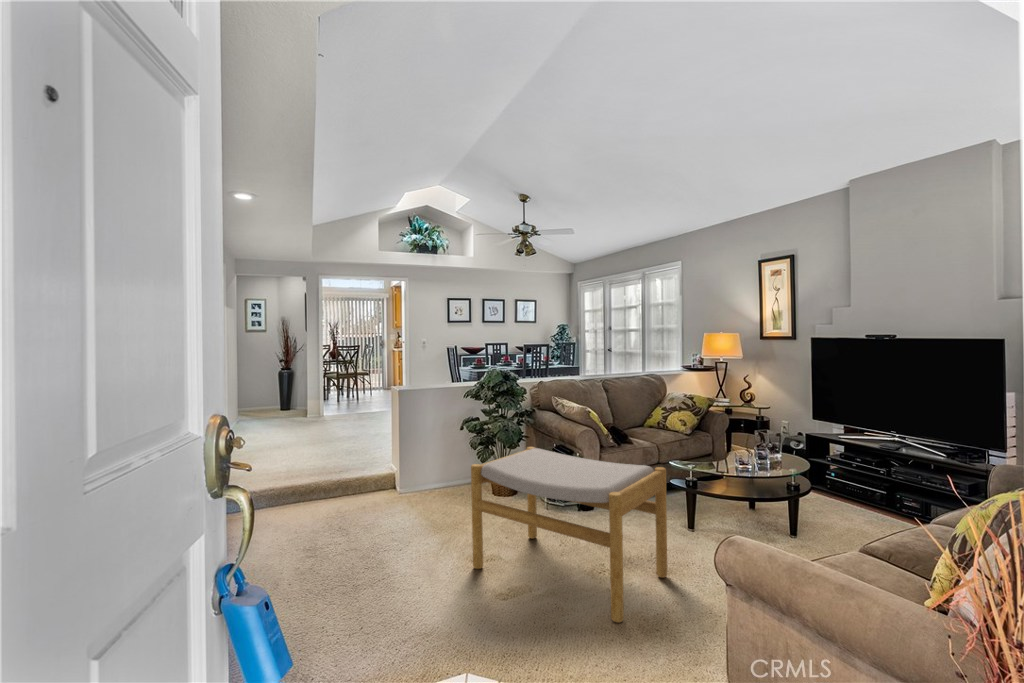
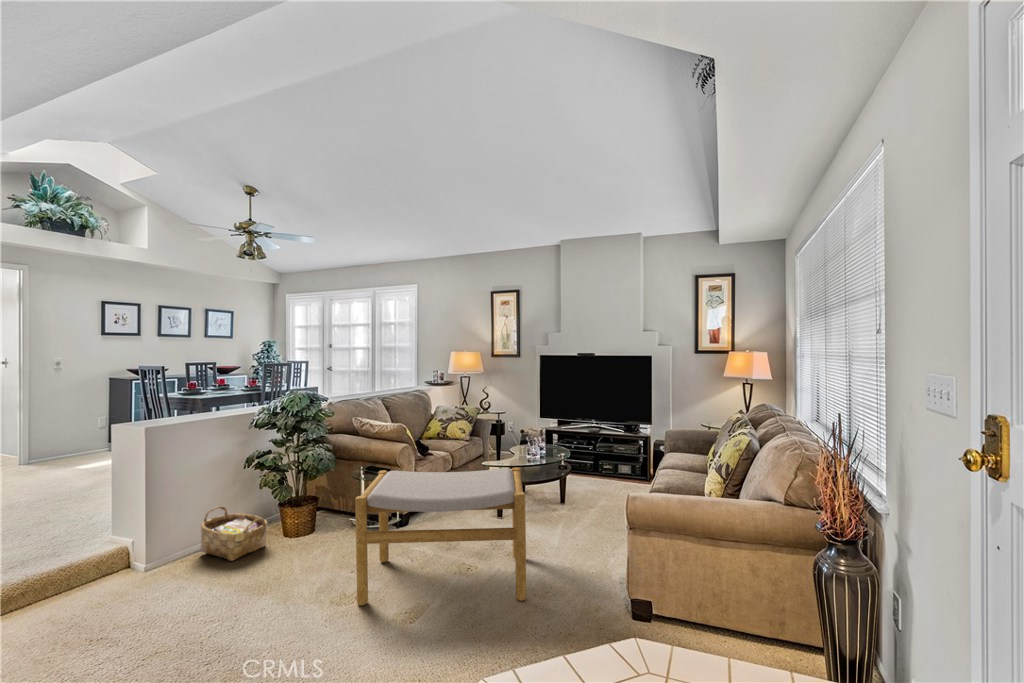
woven basket: none [421,457,467,504] -> present [200,506,268,561]

